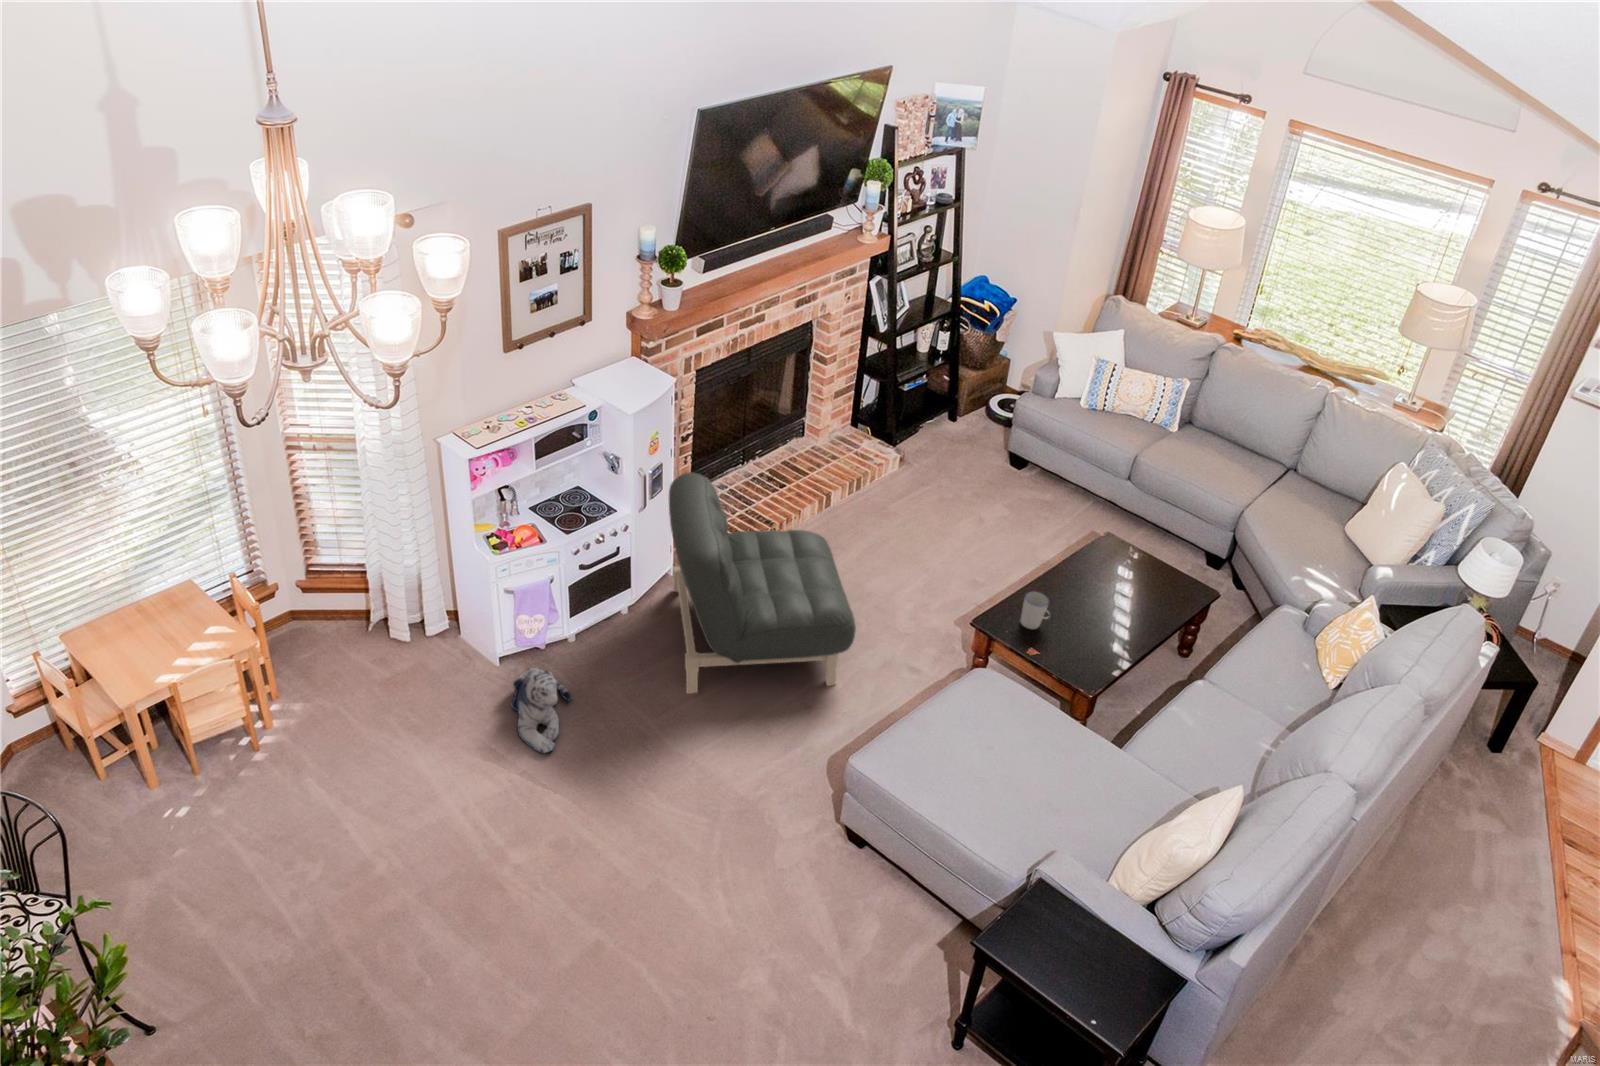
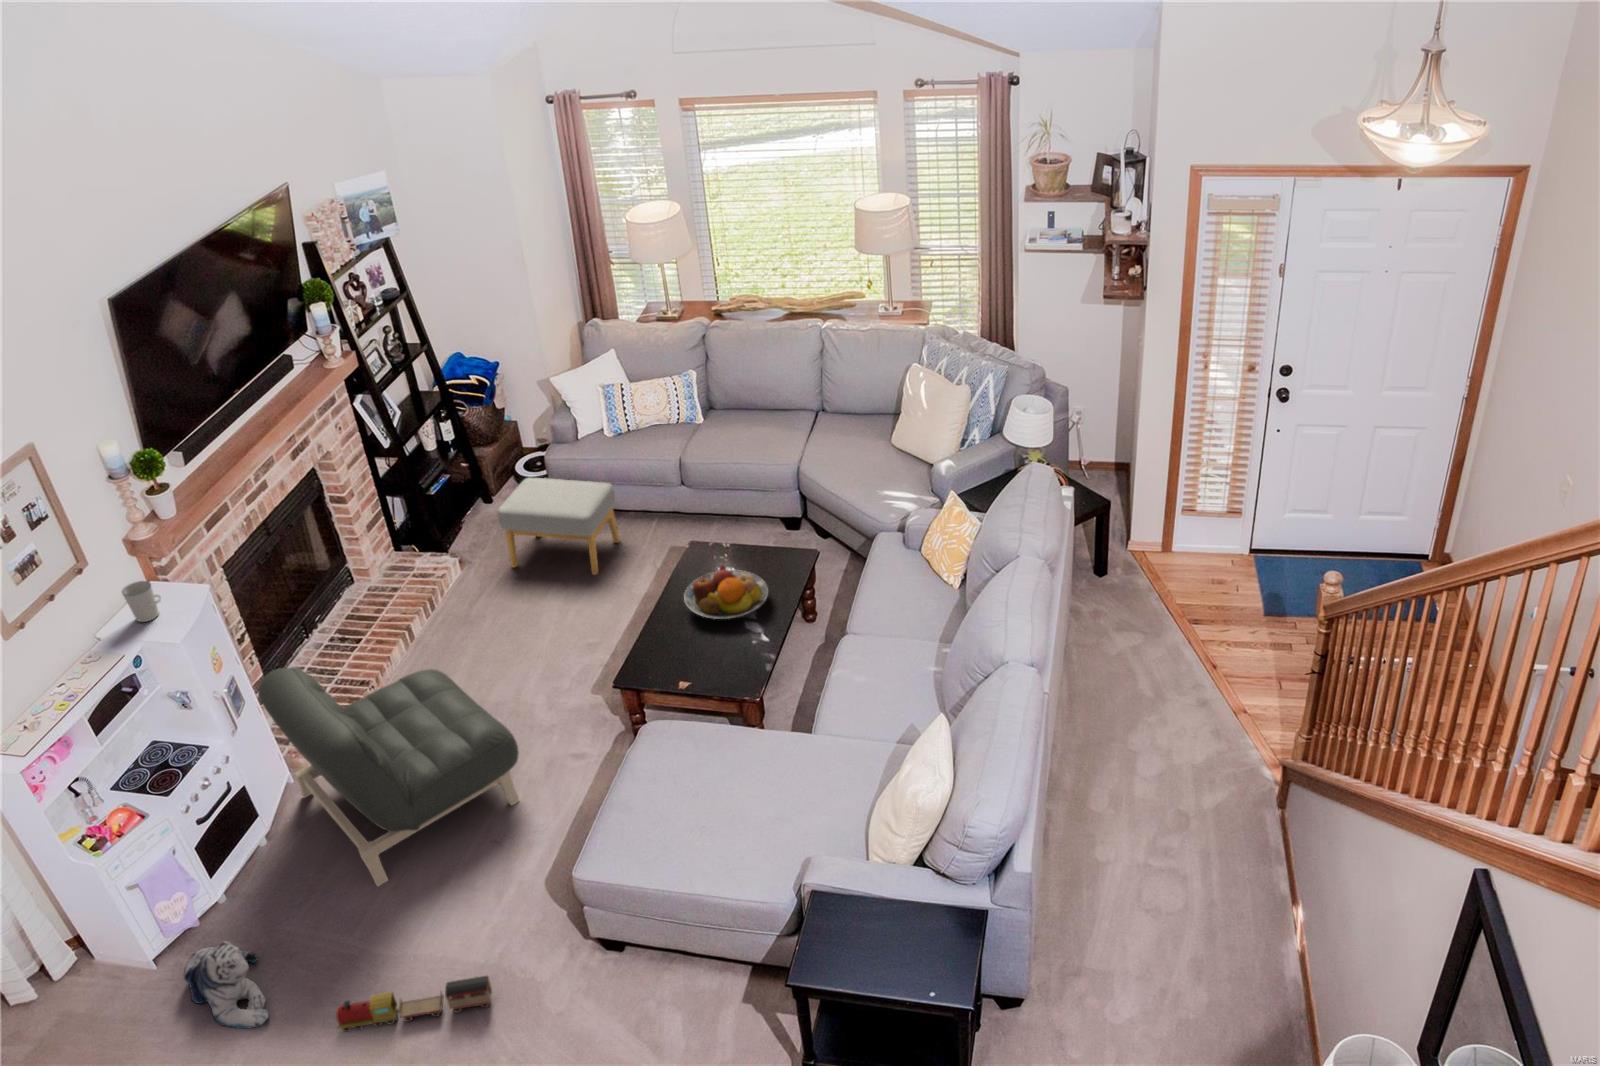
footstool: none [938,410,1062,523] -> present [498,478,619,575]
fruit bowl: none [1071,564,1162,622] -> present [684,565,768,619]
cup: present [1021,591,1050,629] -> present [122,581,161,622]
toy train: none [593,772,725,846] -> present [336,976,492,1032]

